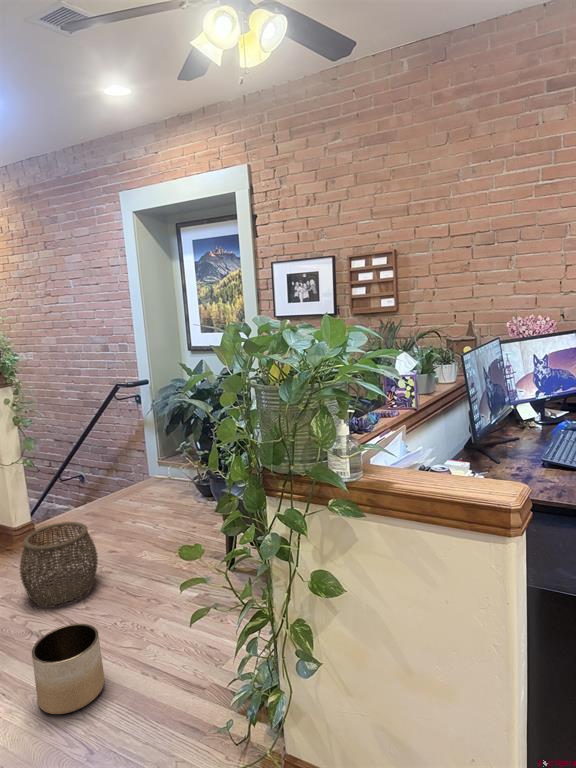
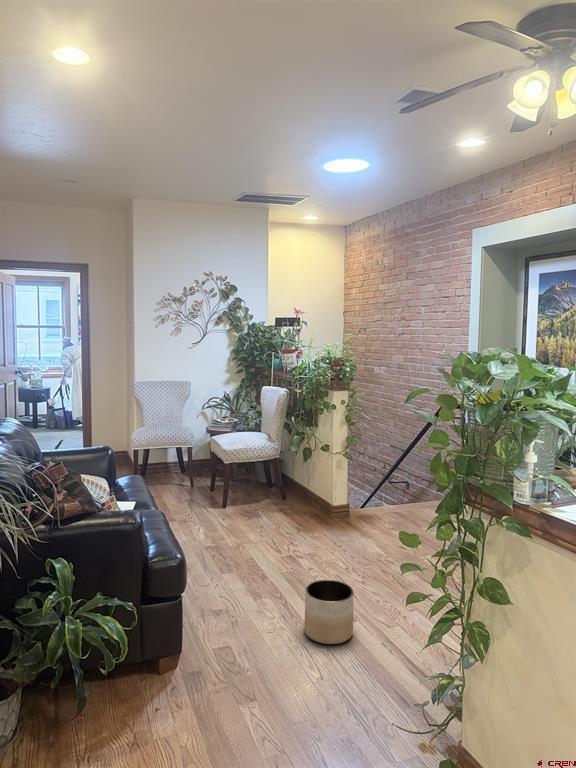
woven basket: present [20,522,98,606] -> none [322,508,382,574]

